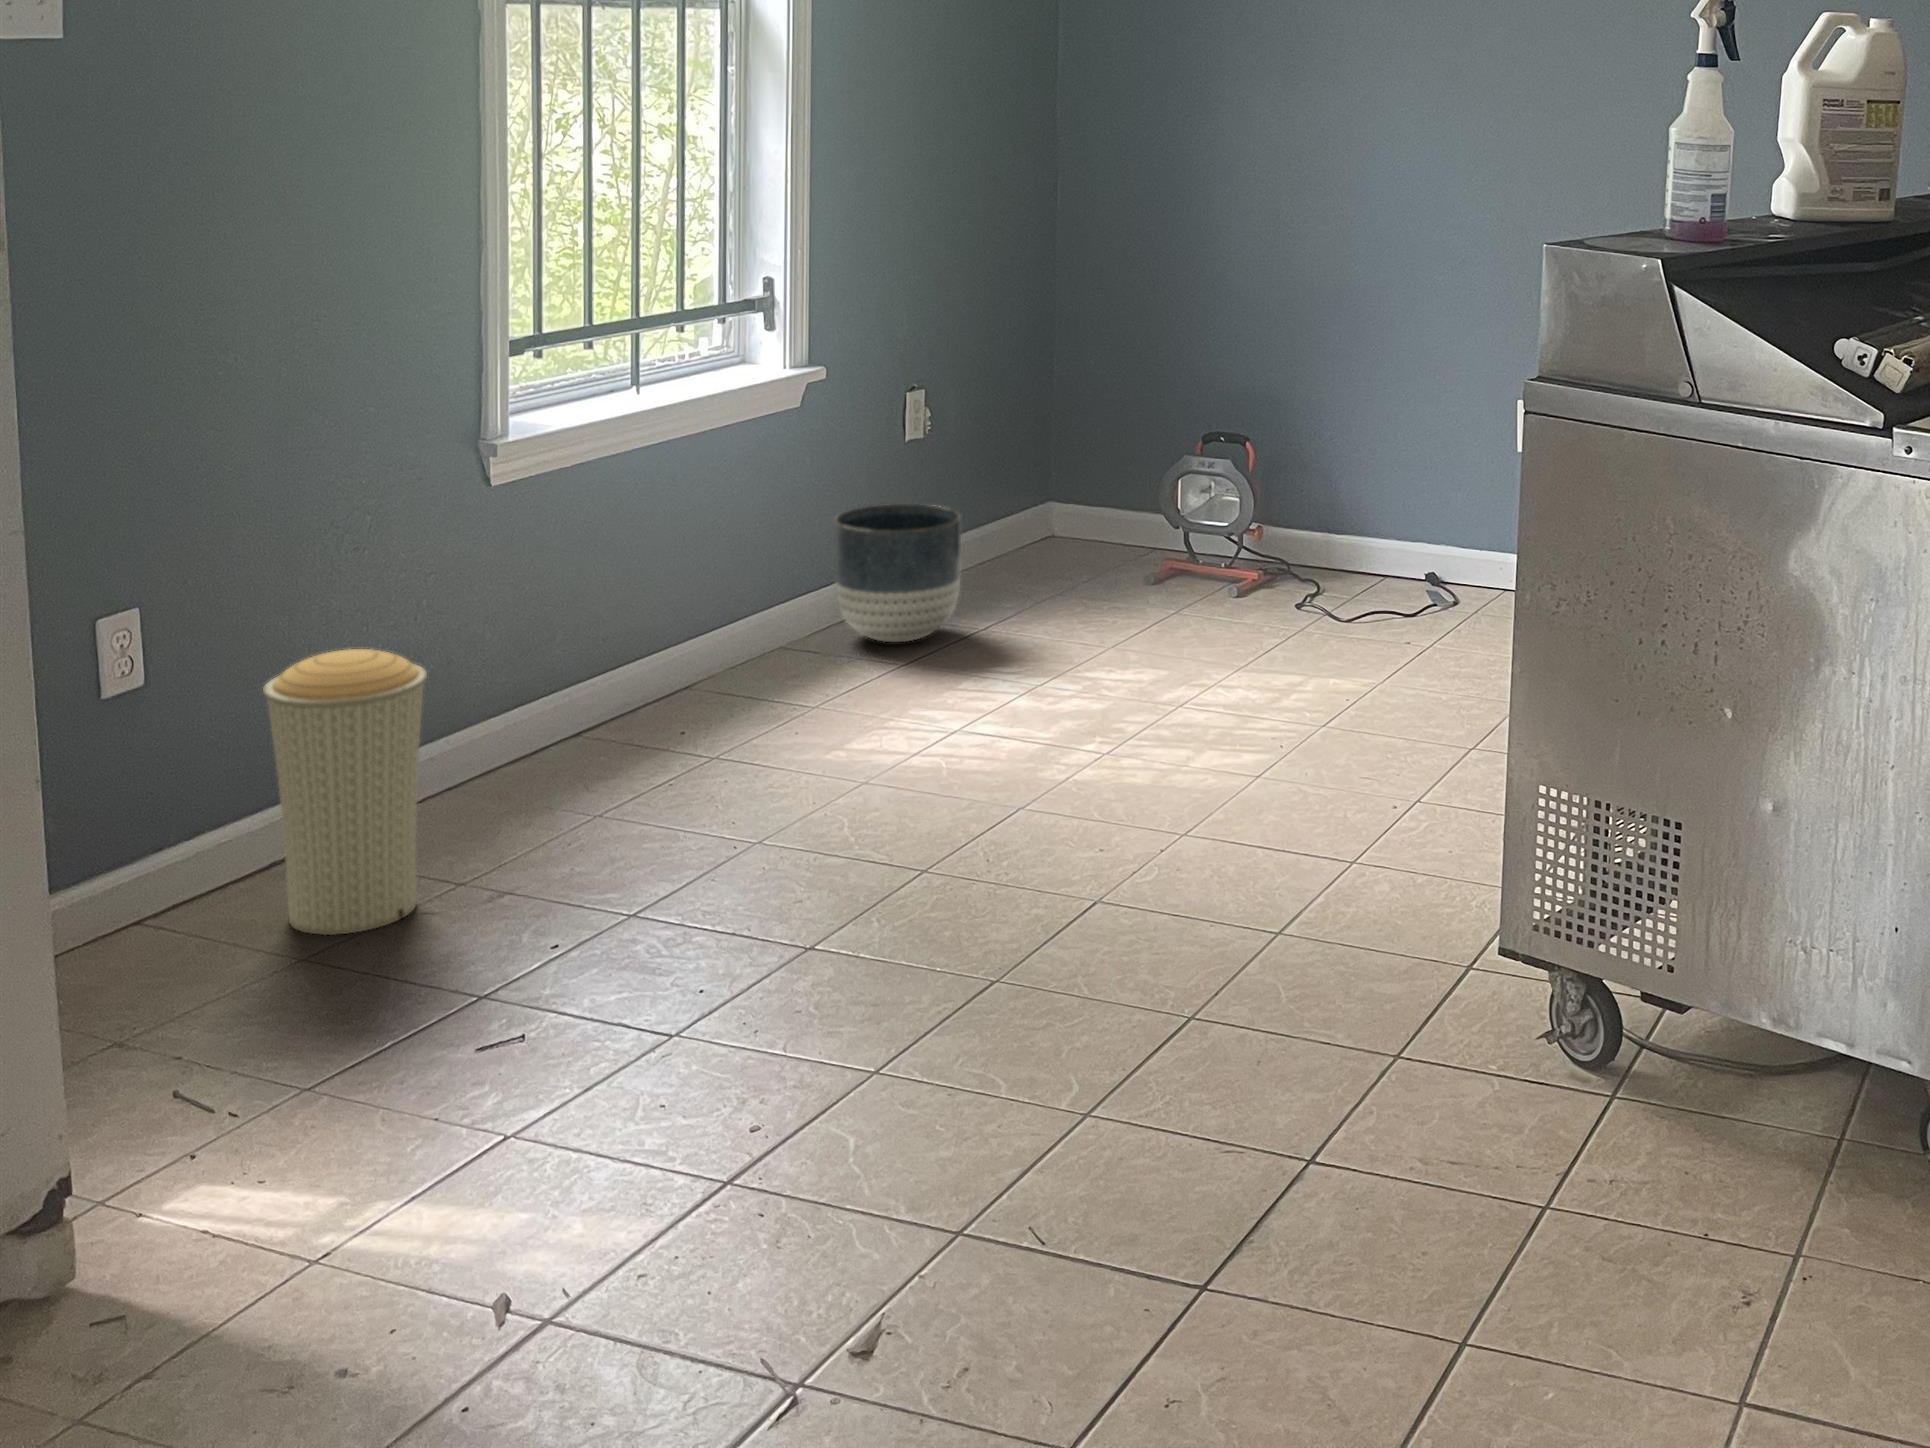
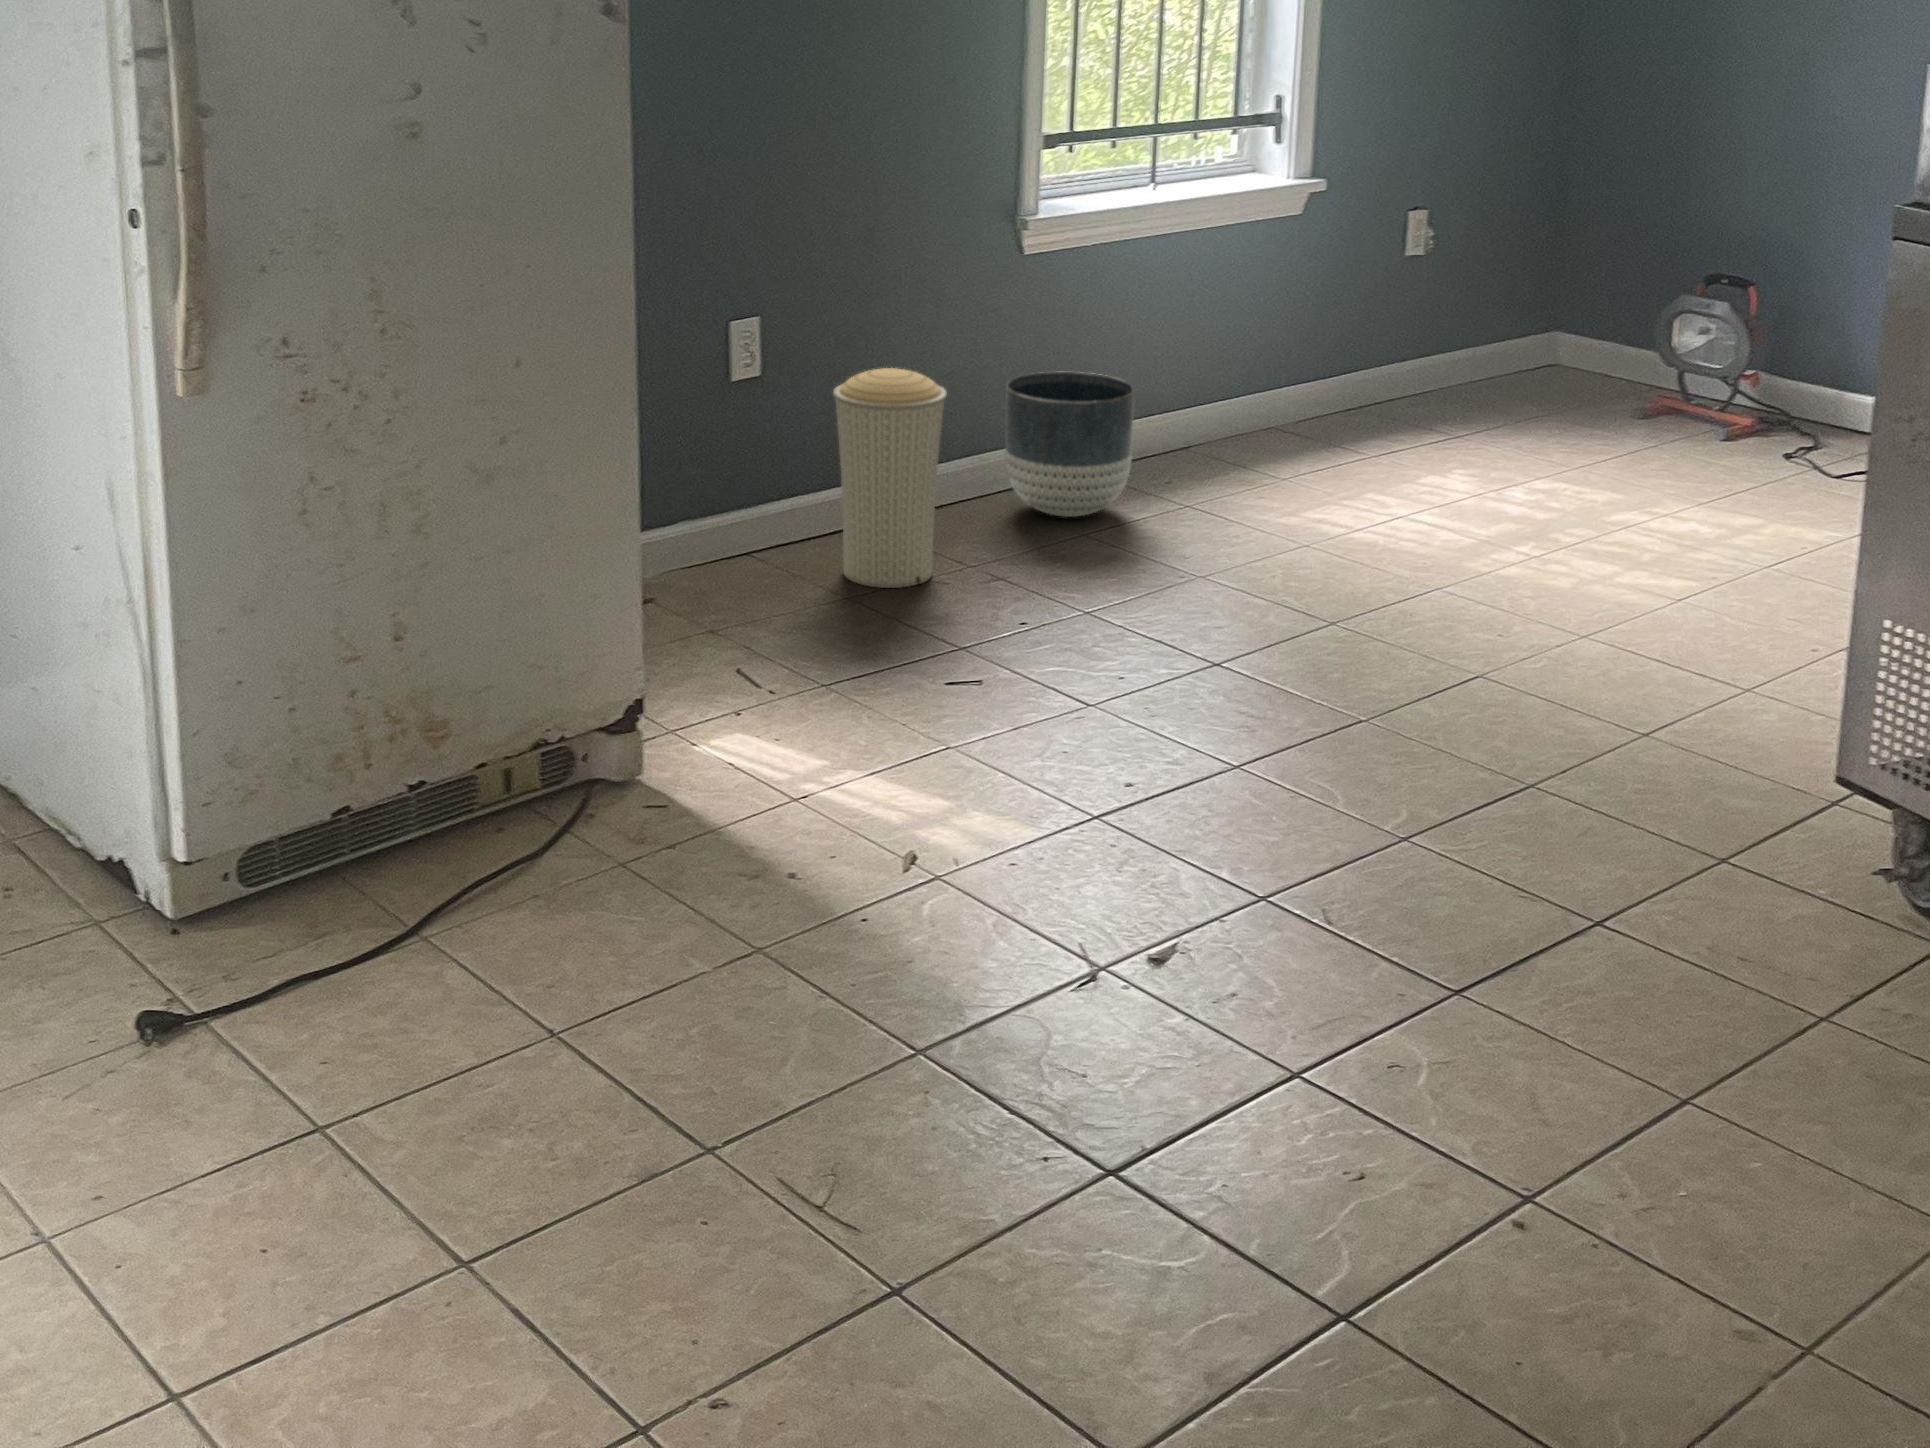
planter: present [834,504,961,642] -> present [1005,372,1135,517]

